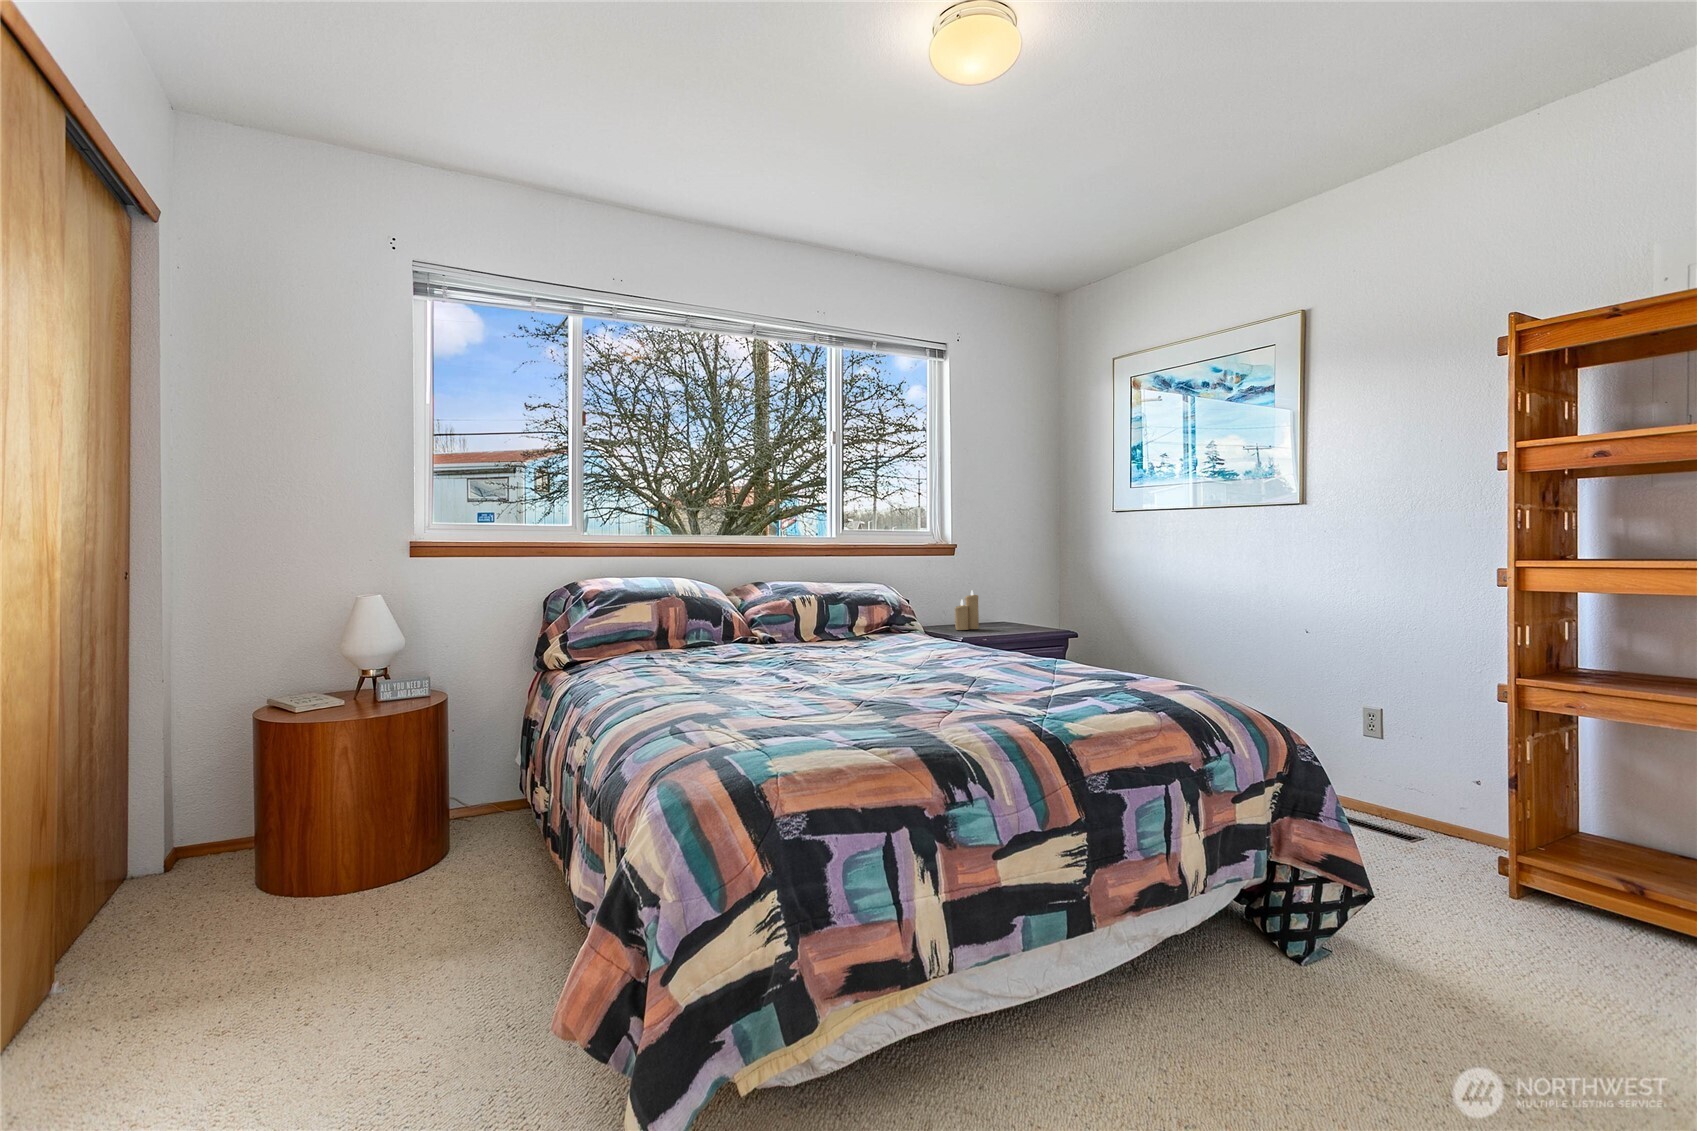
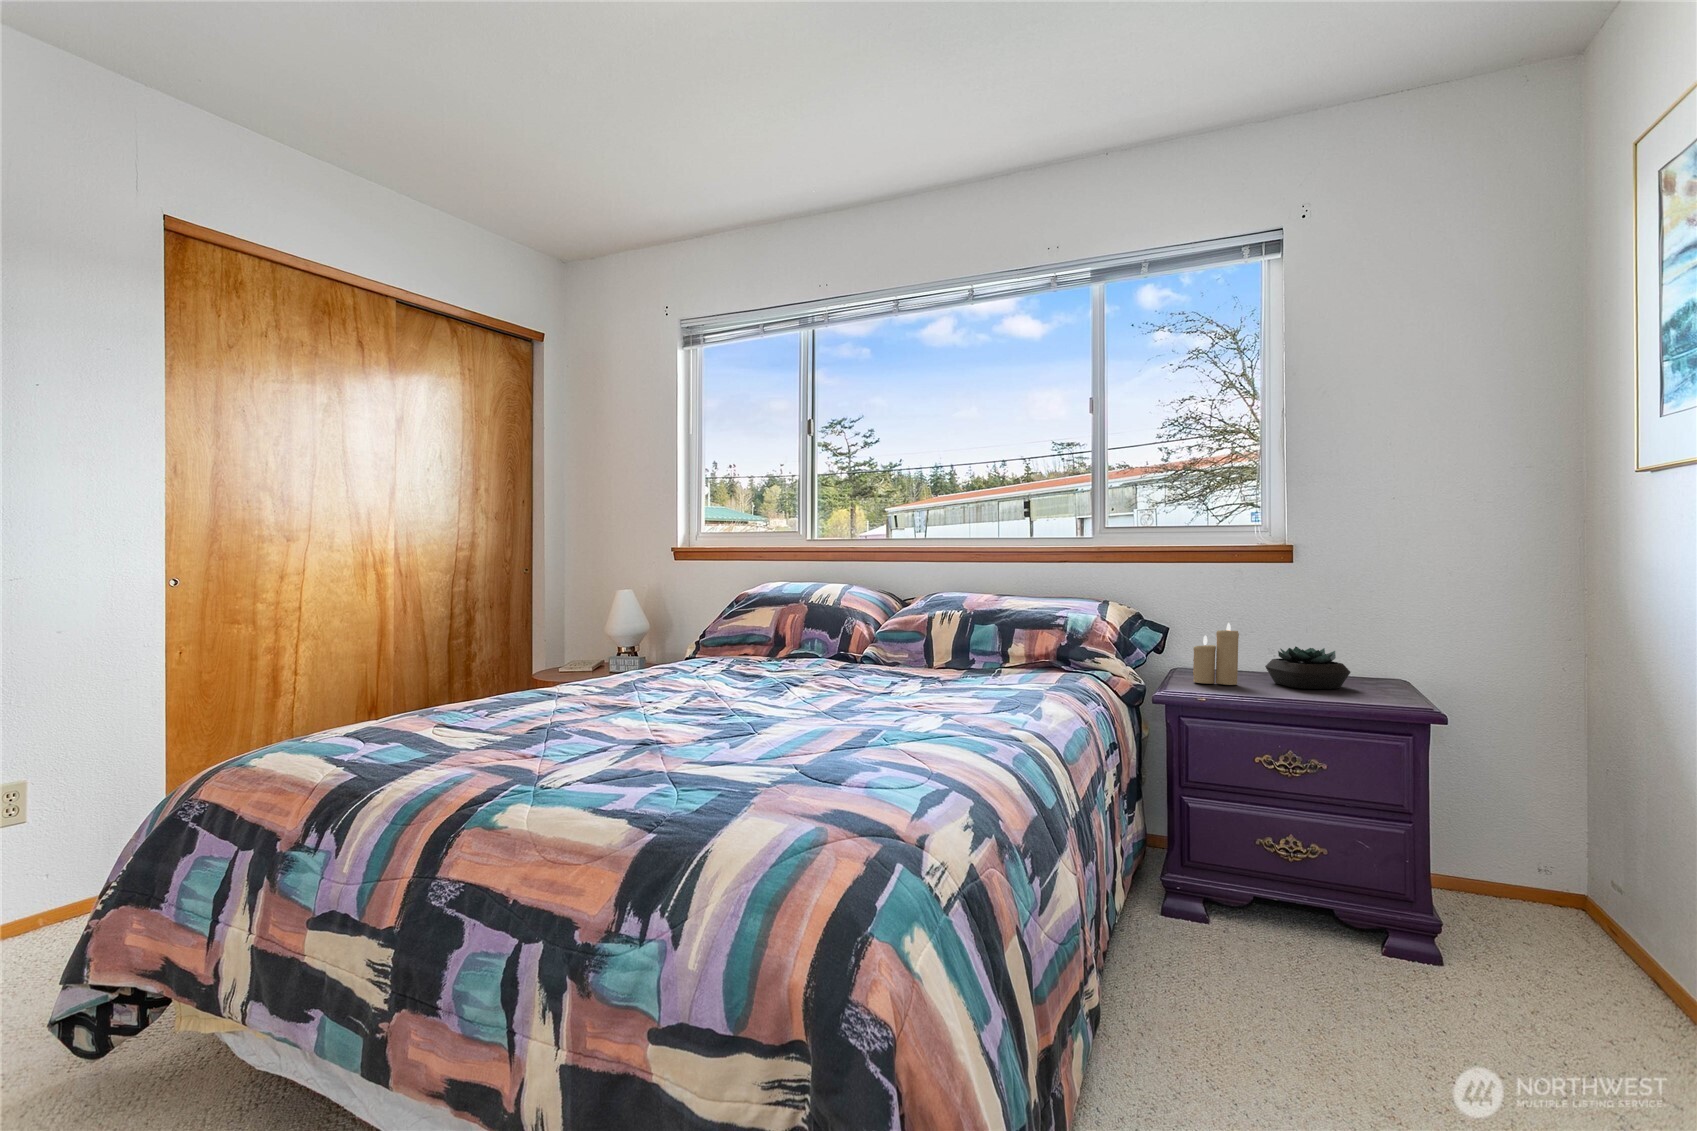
succulent plant: none [978,602,1022,627] -> present [1265,646,1351,689]

